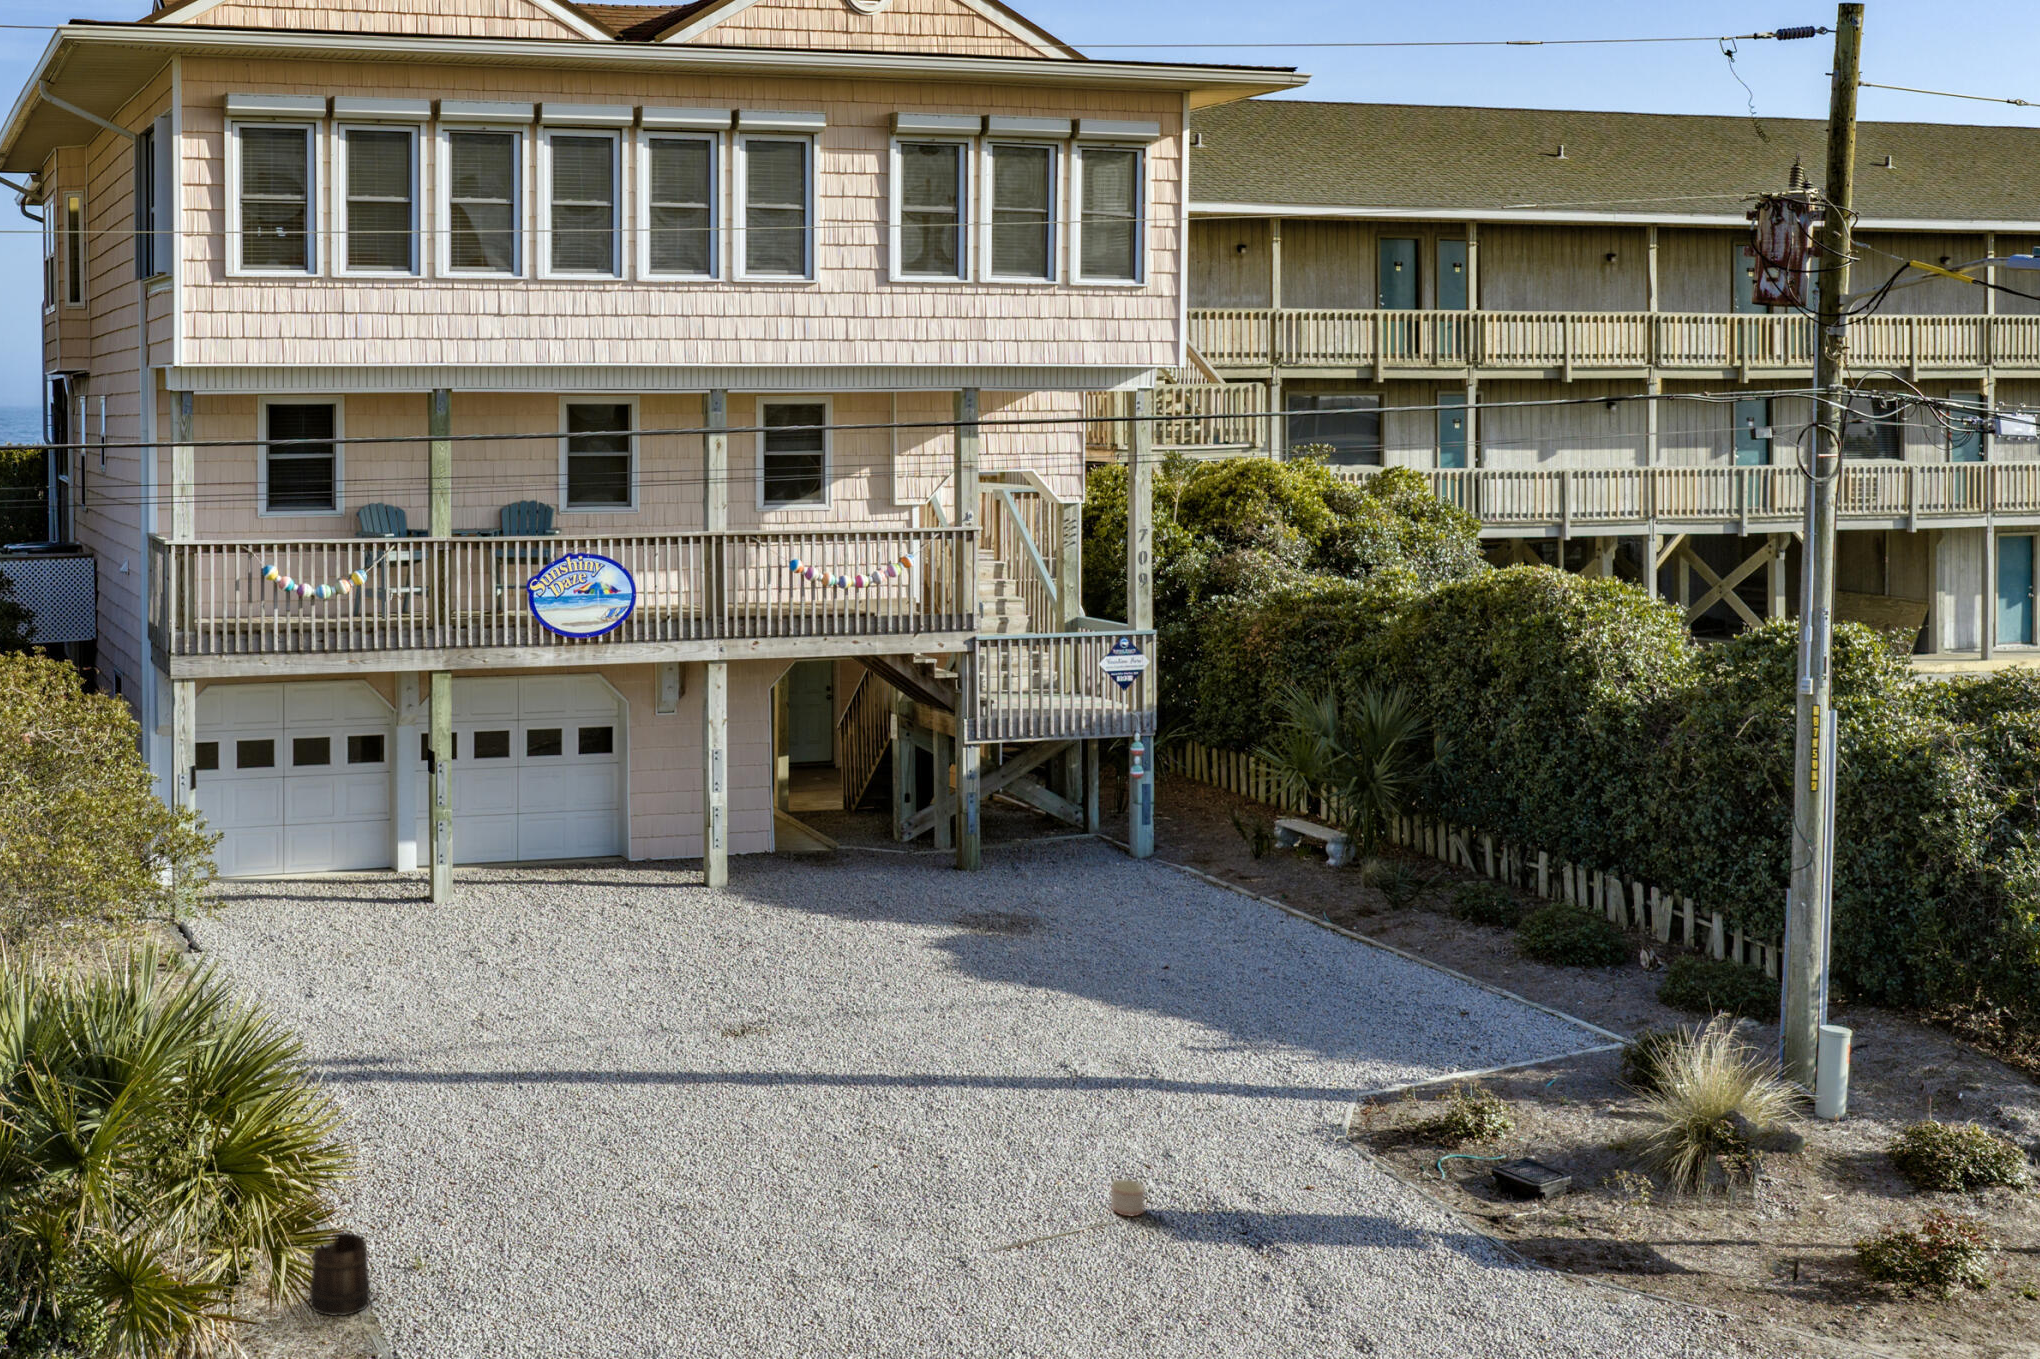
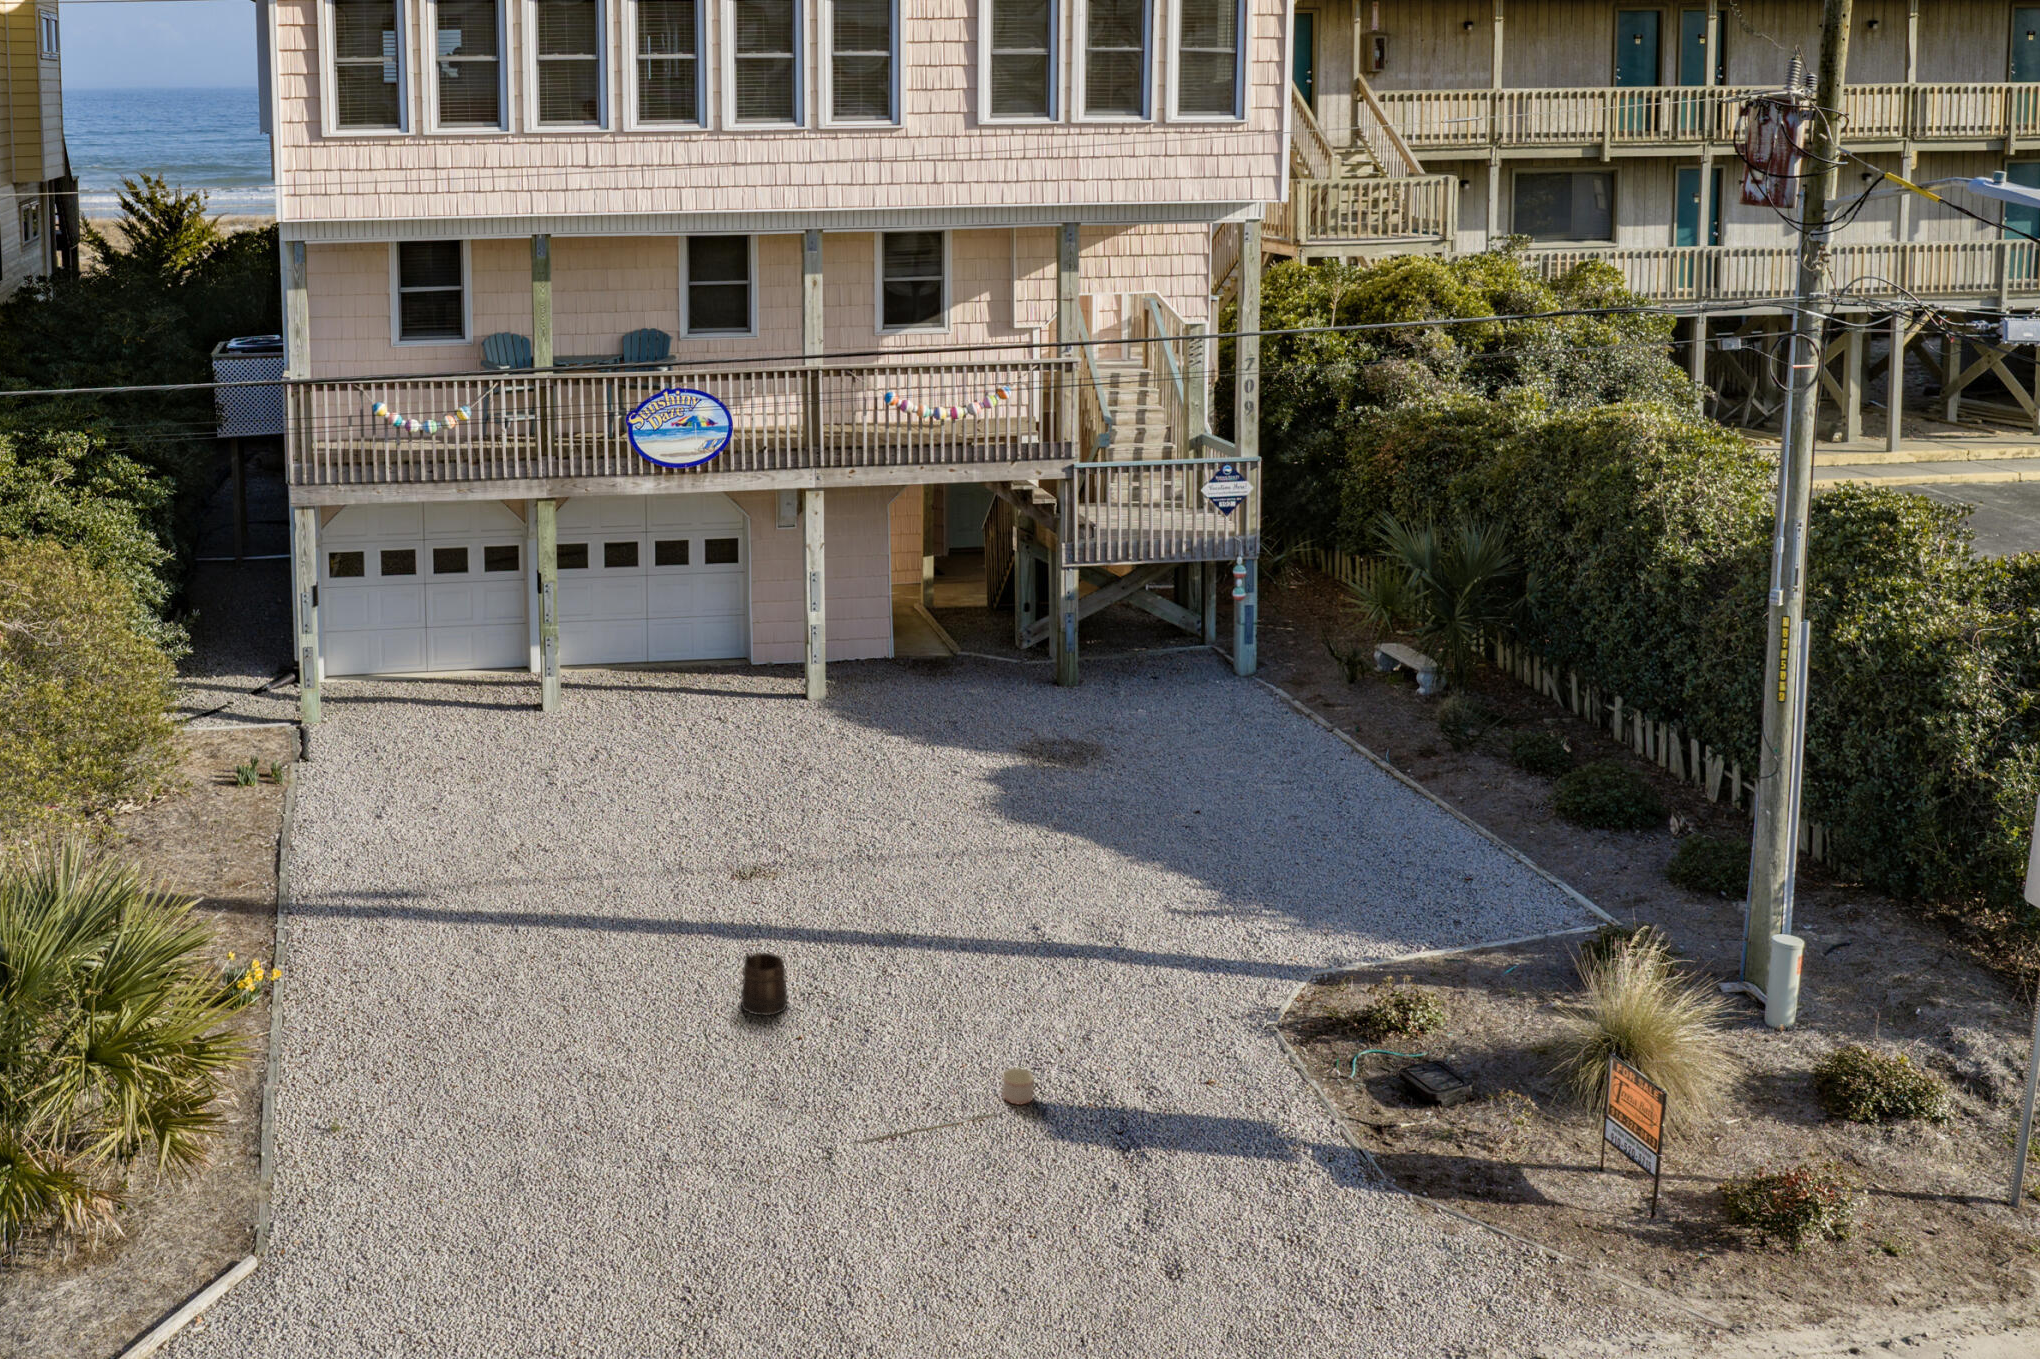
bucket: present [310,1232,371,1316] -> present [741,953,787,1015]

